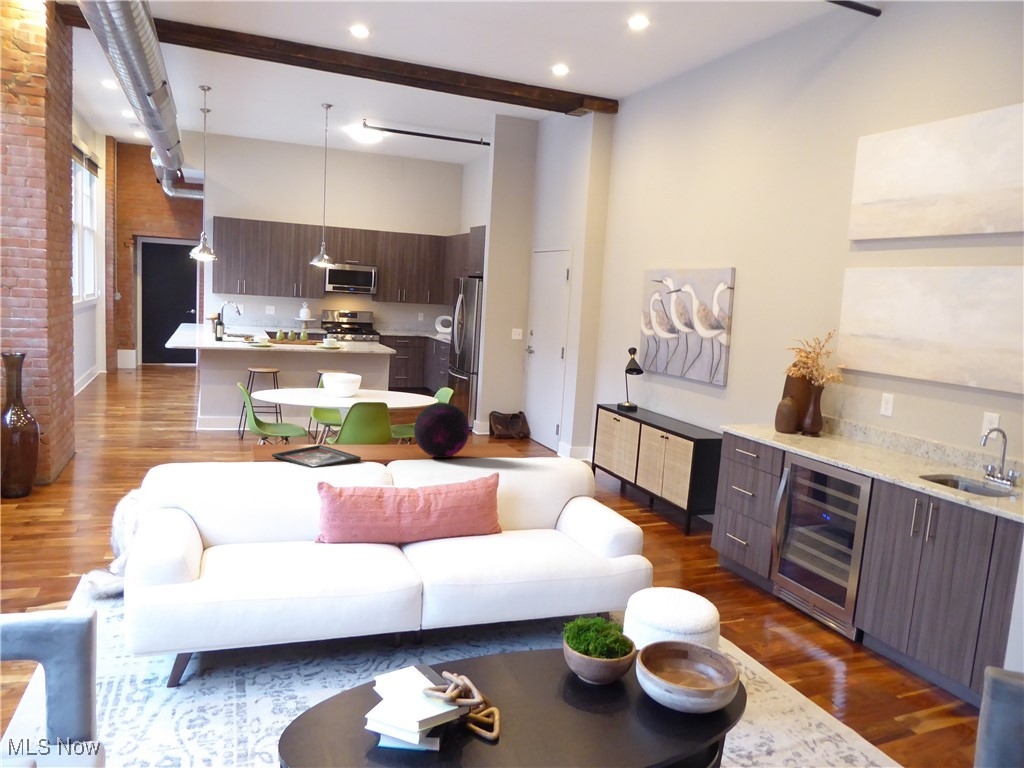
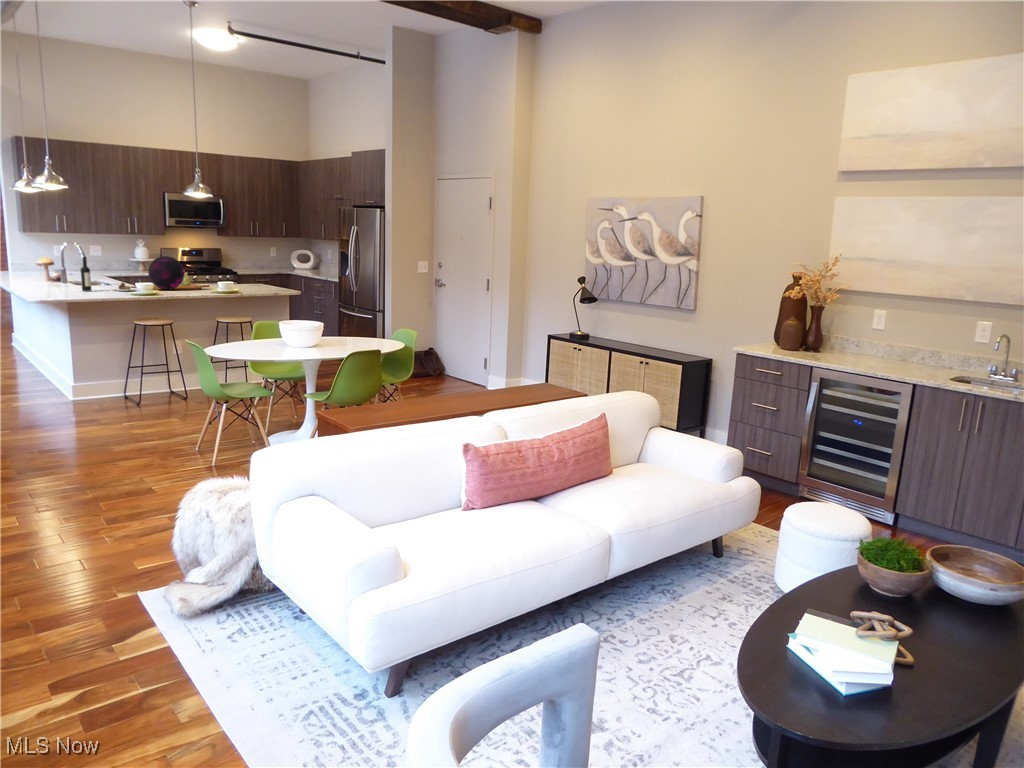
decorative orb: present [414,403,469,458] -> present [148,256,185,290]
decorative tray: present [272,445,361,468] -> none [362,398,455,423]

